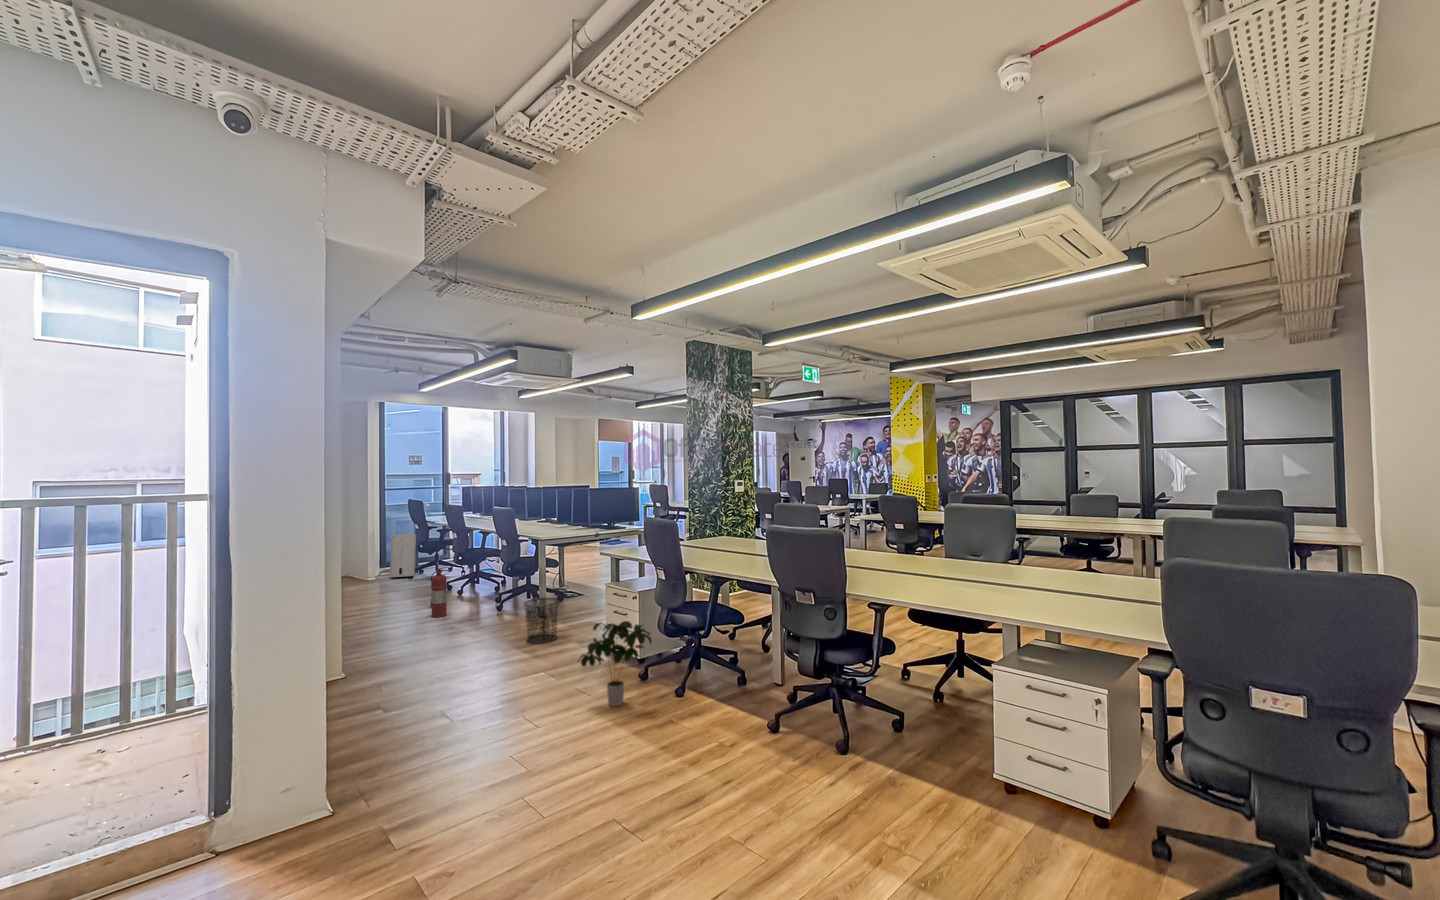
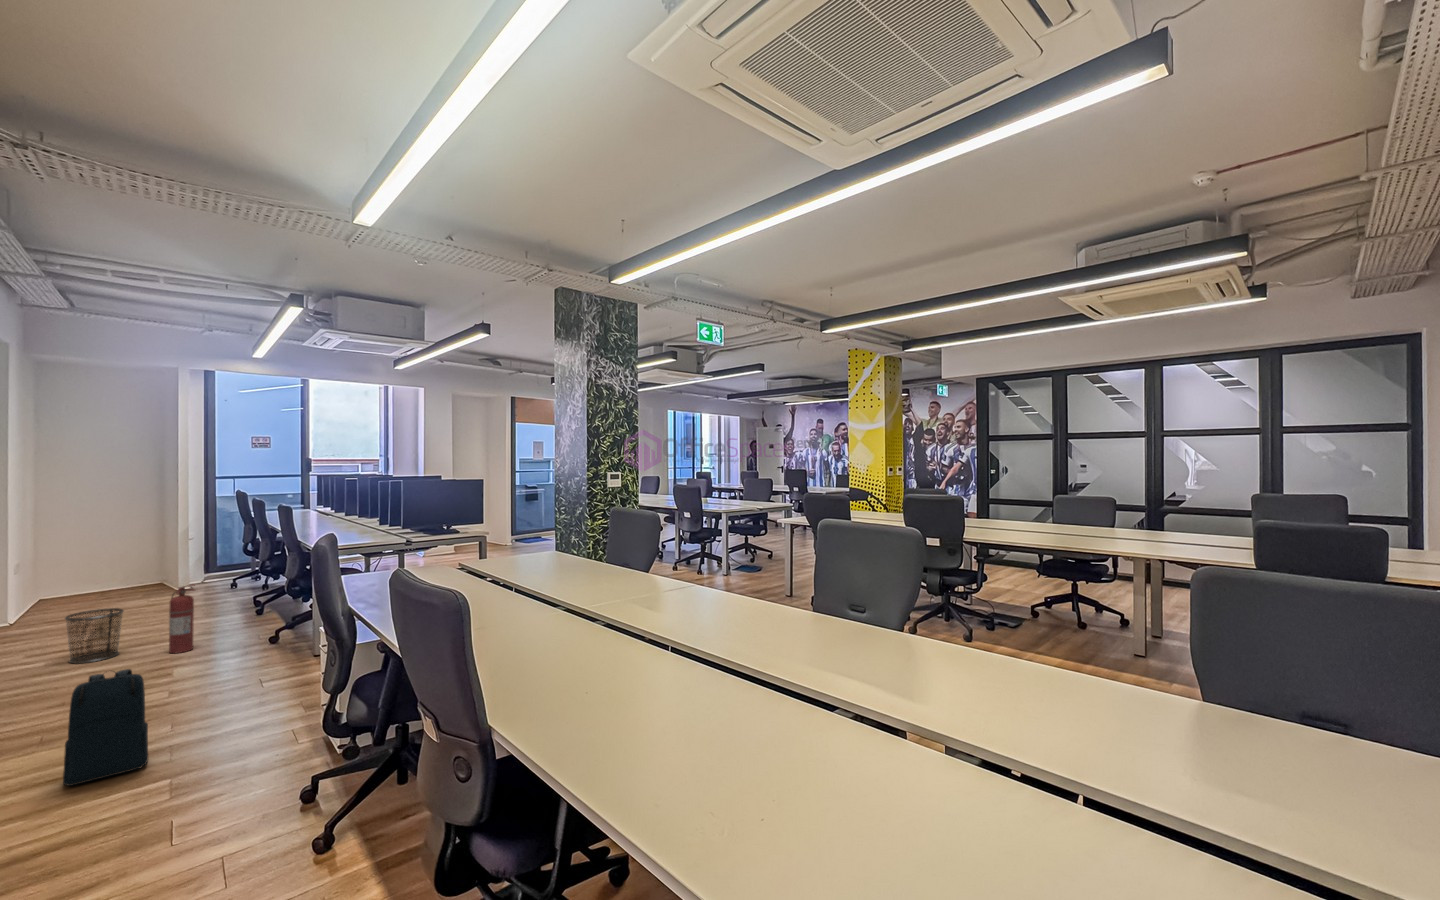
air purifier: present [390,534,416,578] -> none [204,533,242,587]
waste bin: present [524,598,560,643] -> present [65,608,124,664]
backpack: none [476,610,519,679] -> present [63,669,148,786]
potted plant: present [579,621,652,706] -> none [148,712,276,862]

